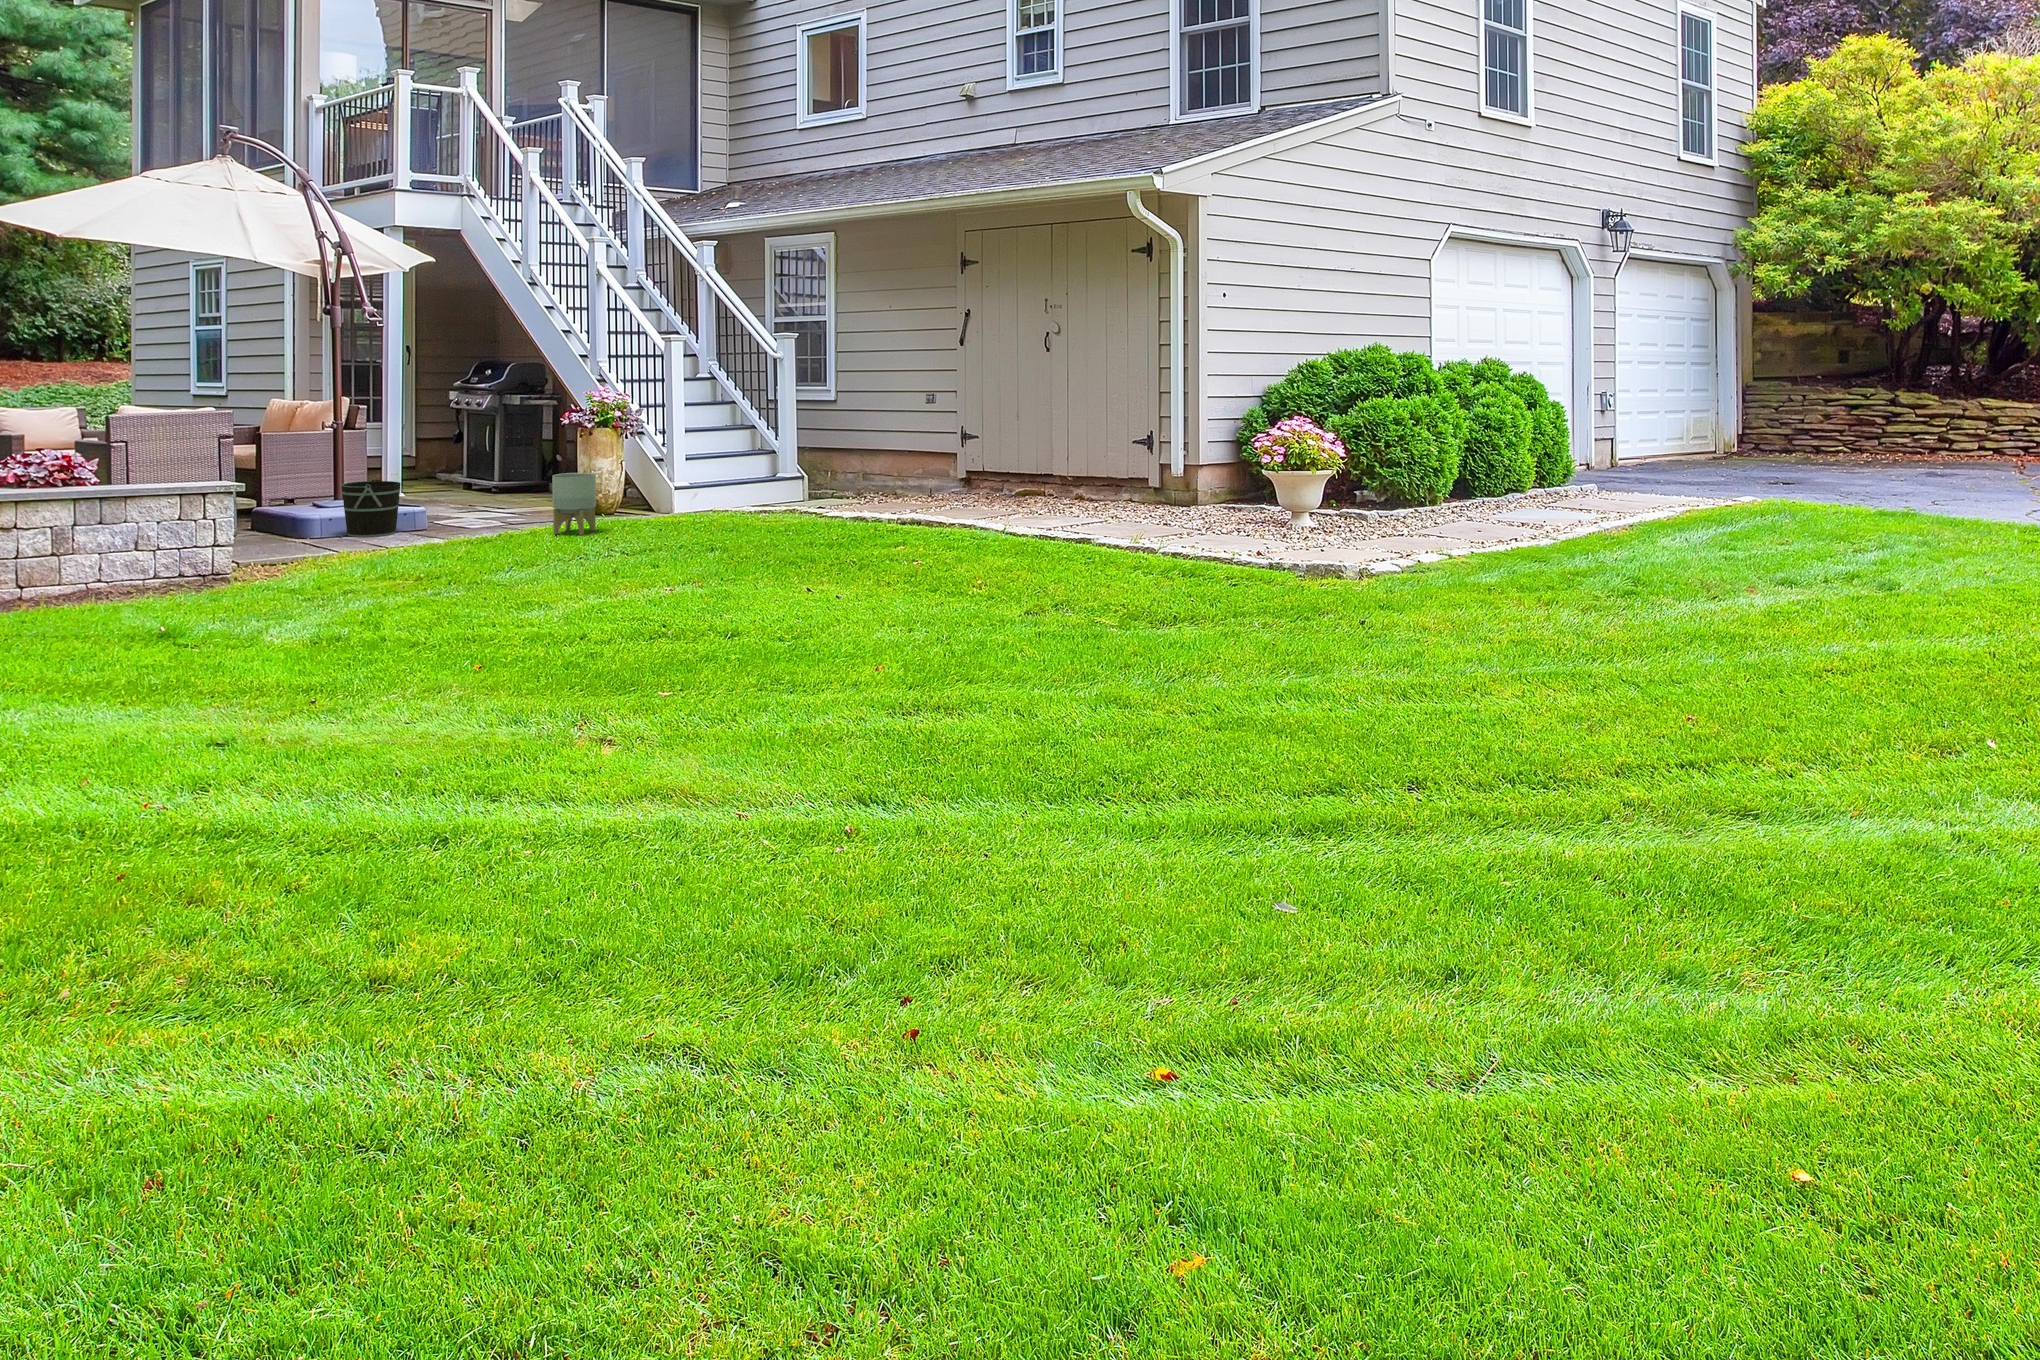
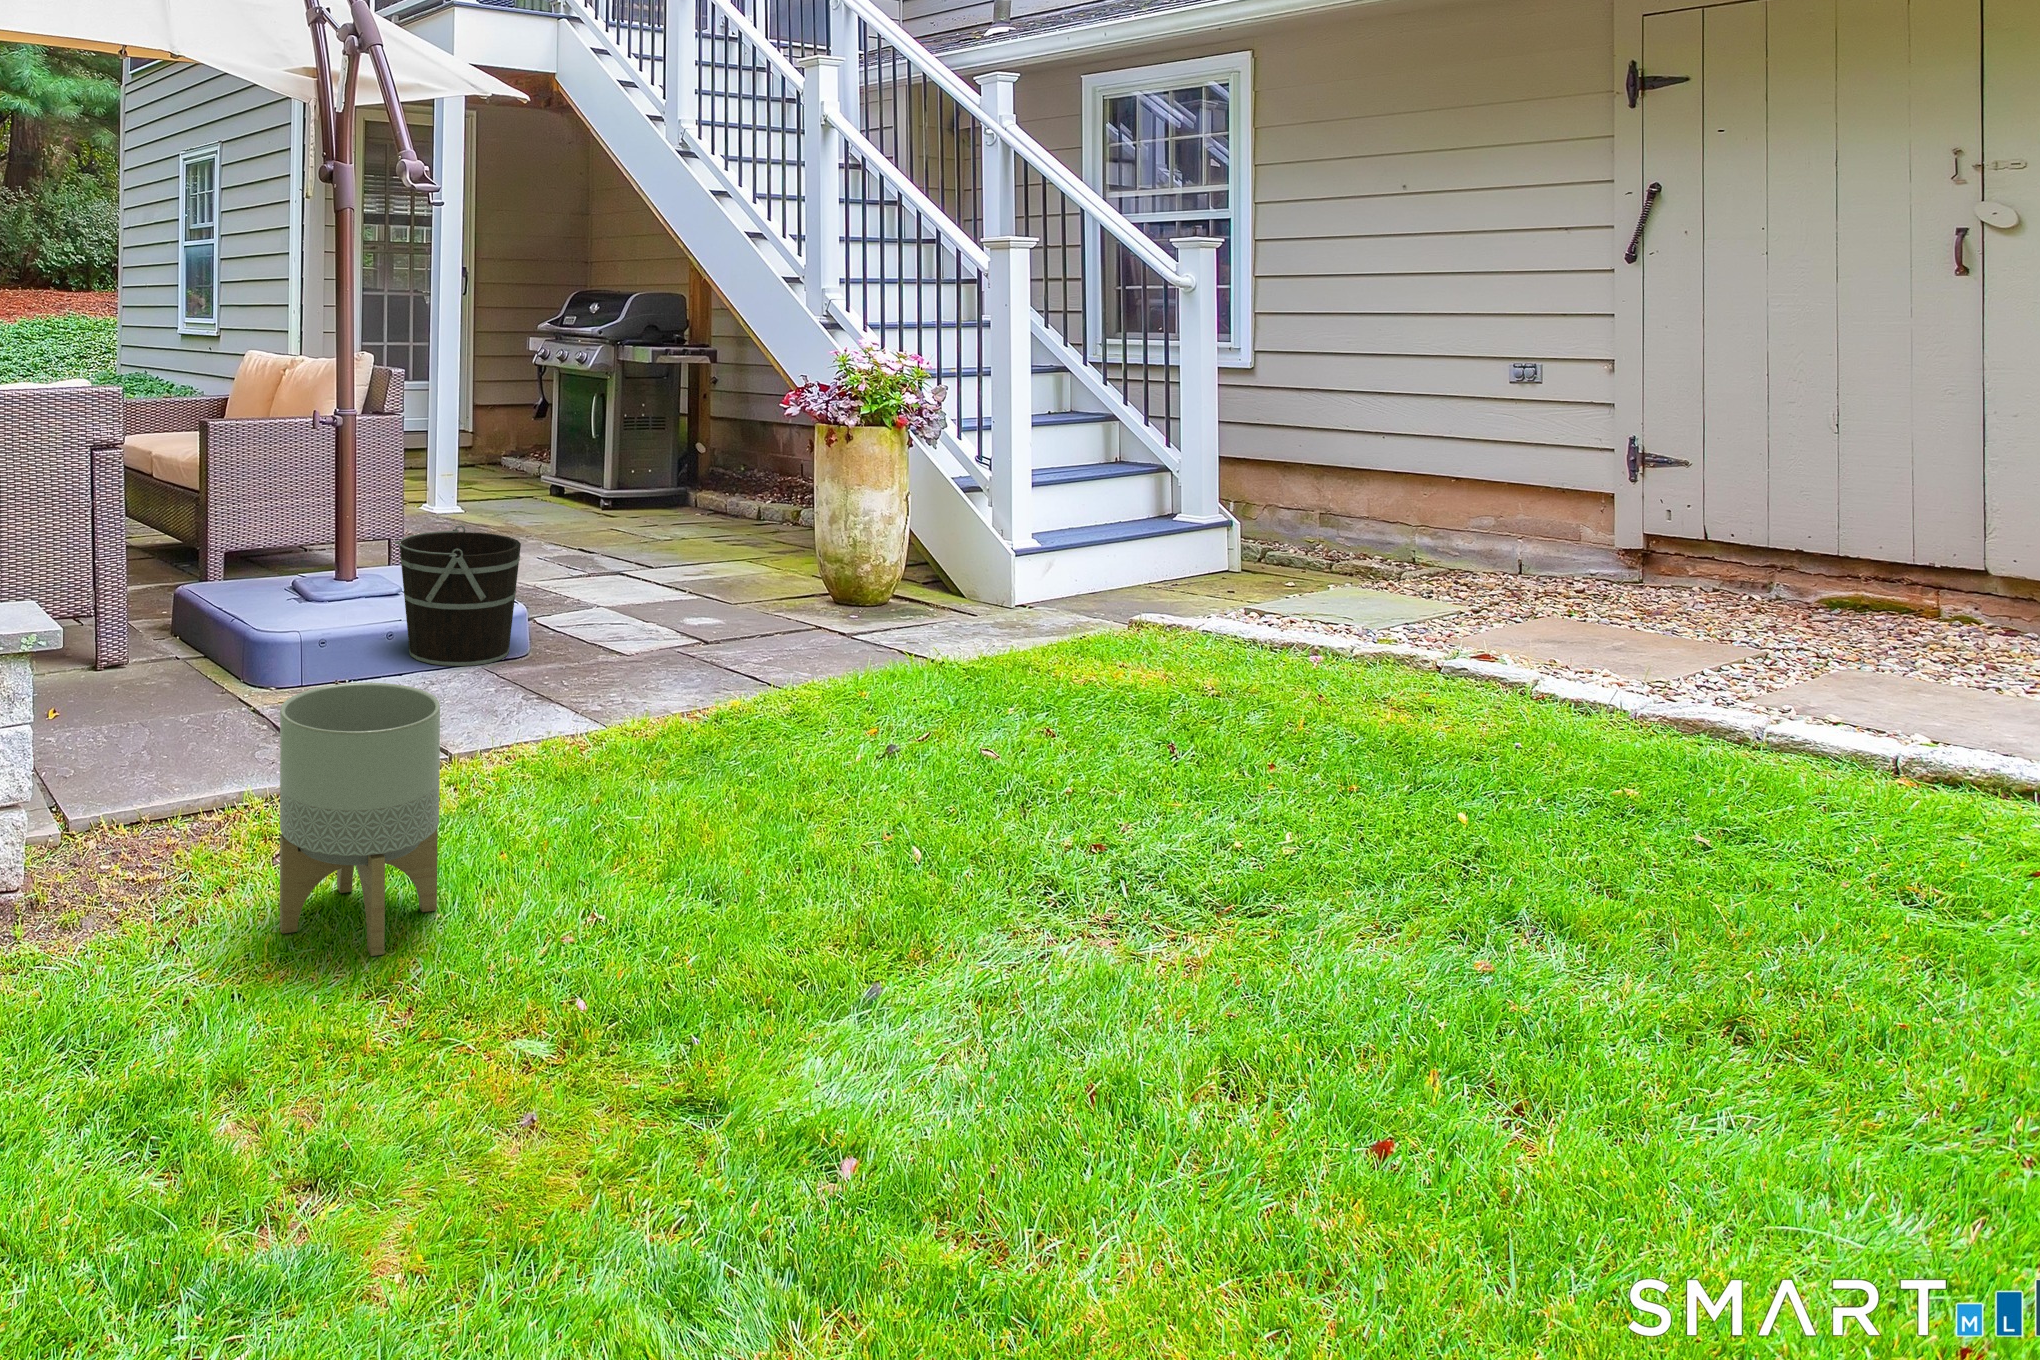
planter: present [552,473,596,535] -> present [280,683,440,956]

